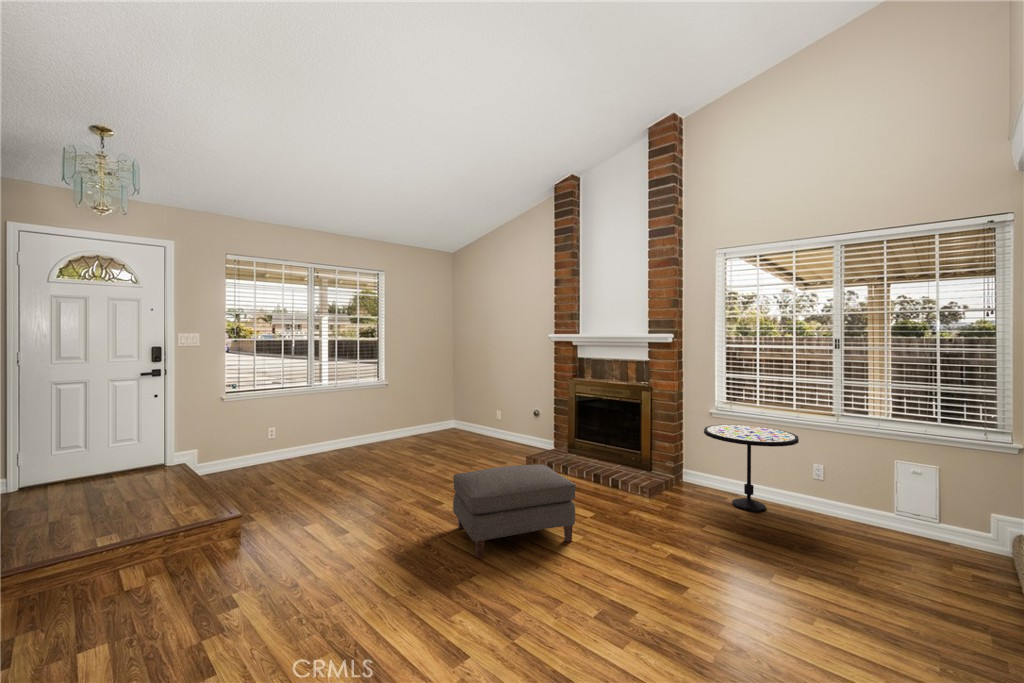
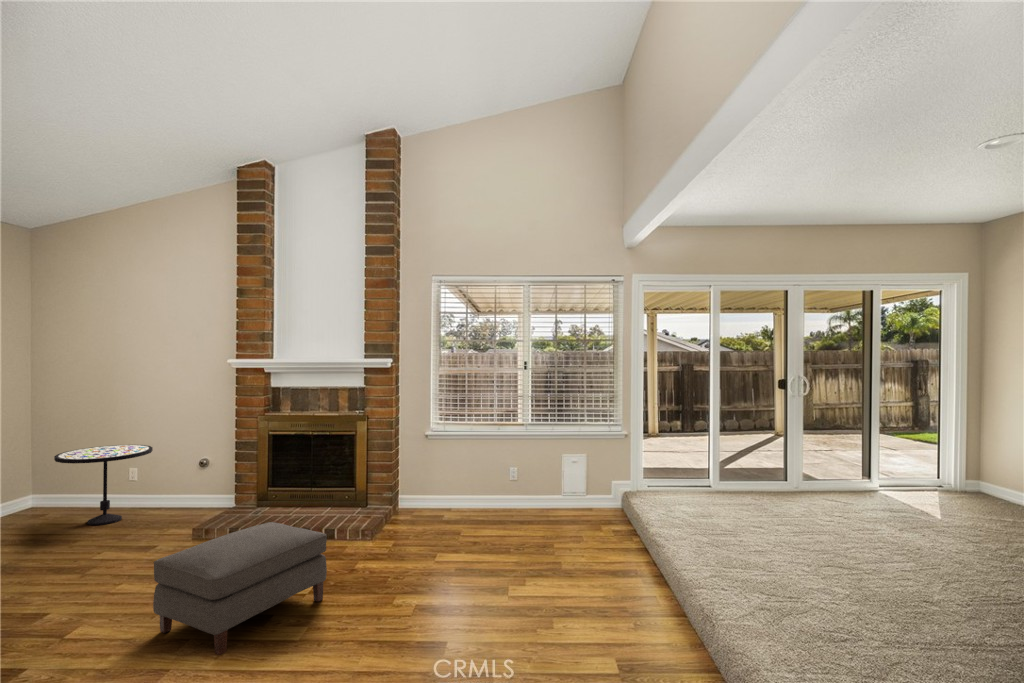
side table: present [704,425,799,512] -> present [54,445,153,525]

